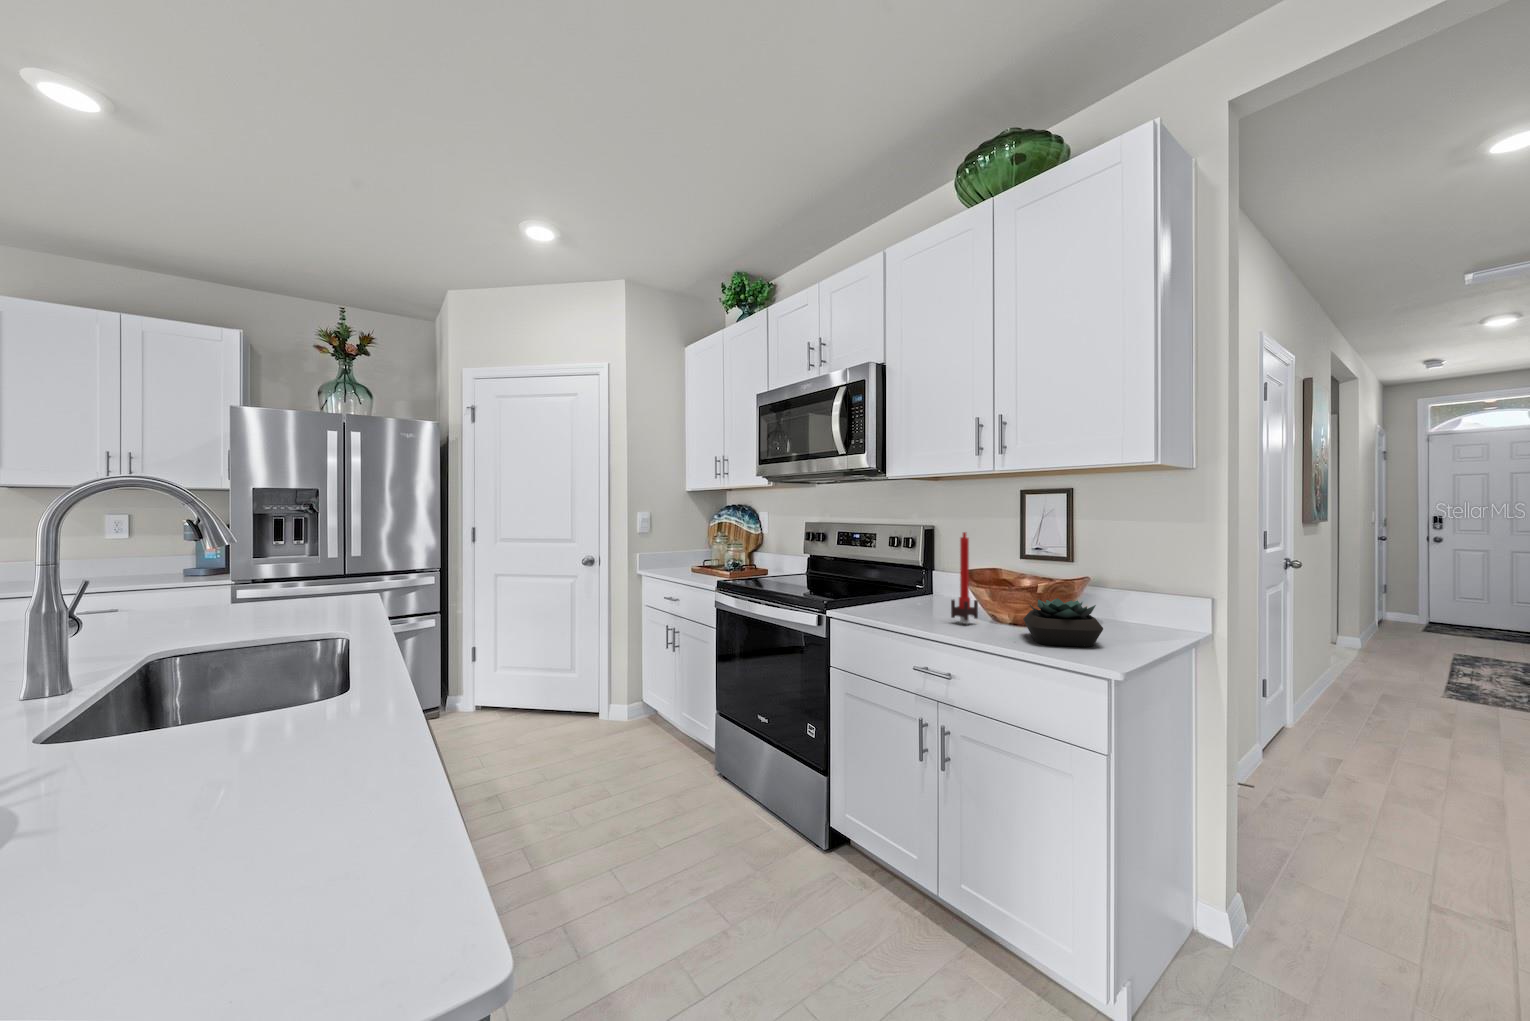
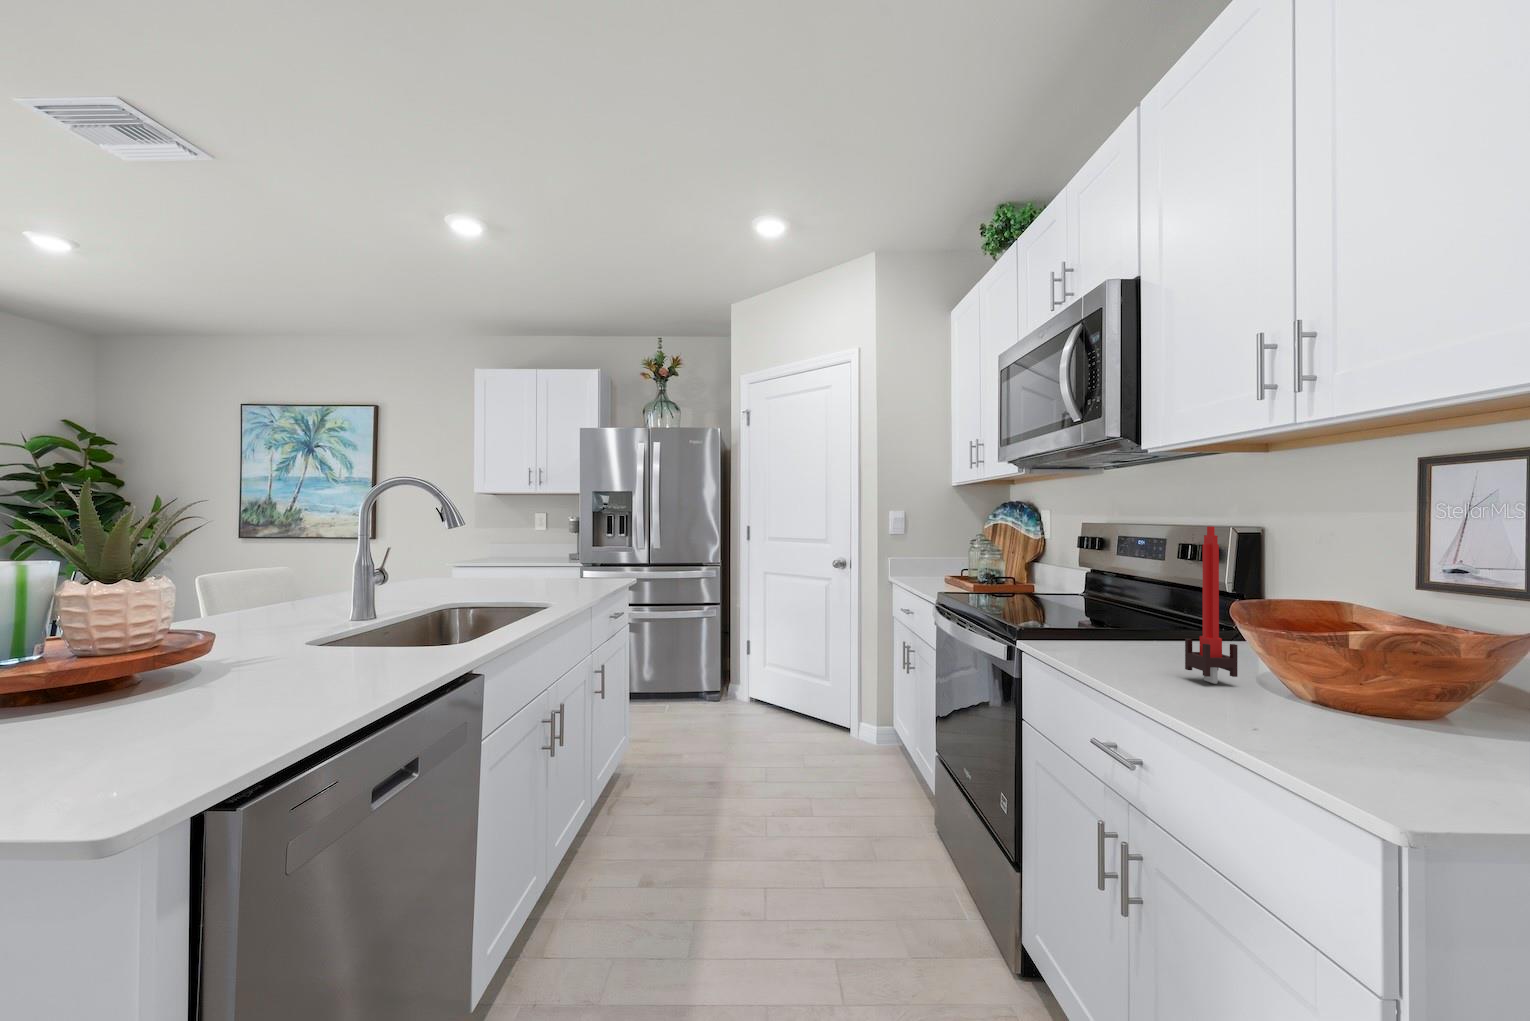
succulent plant: present [1023,598,1103,647] -> none [1280,652,1474,762]

